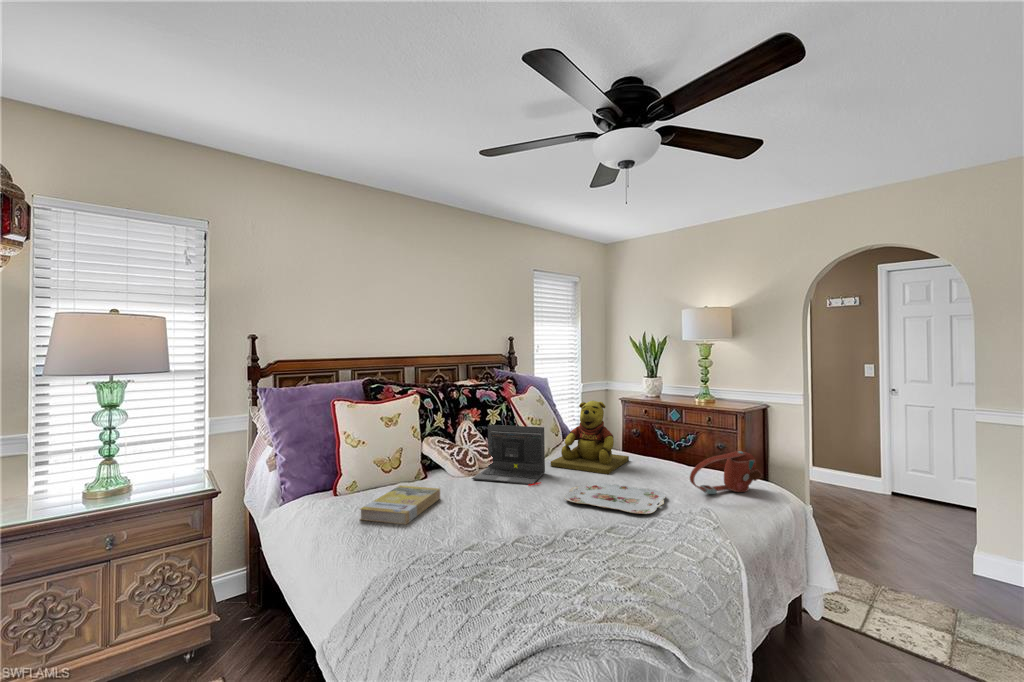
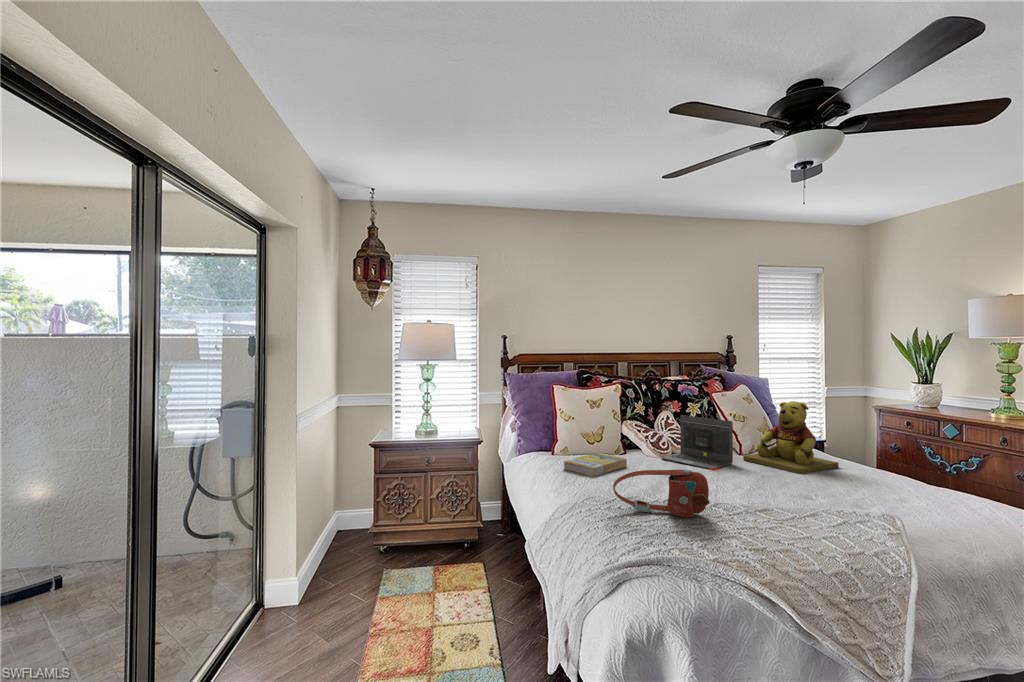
handbag: present [690,451,762,494] -> present [613,470,710,518]
serving tray: present [564,481,666,514] -> none [732,475,844,505]

